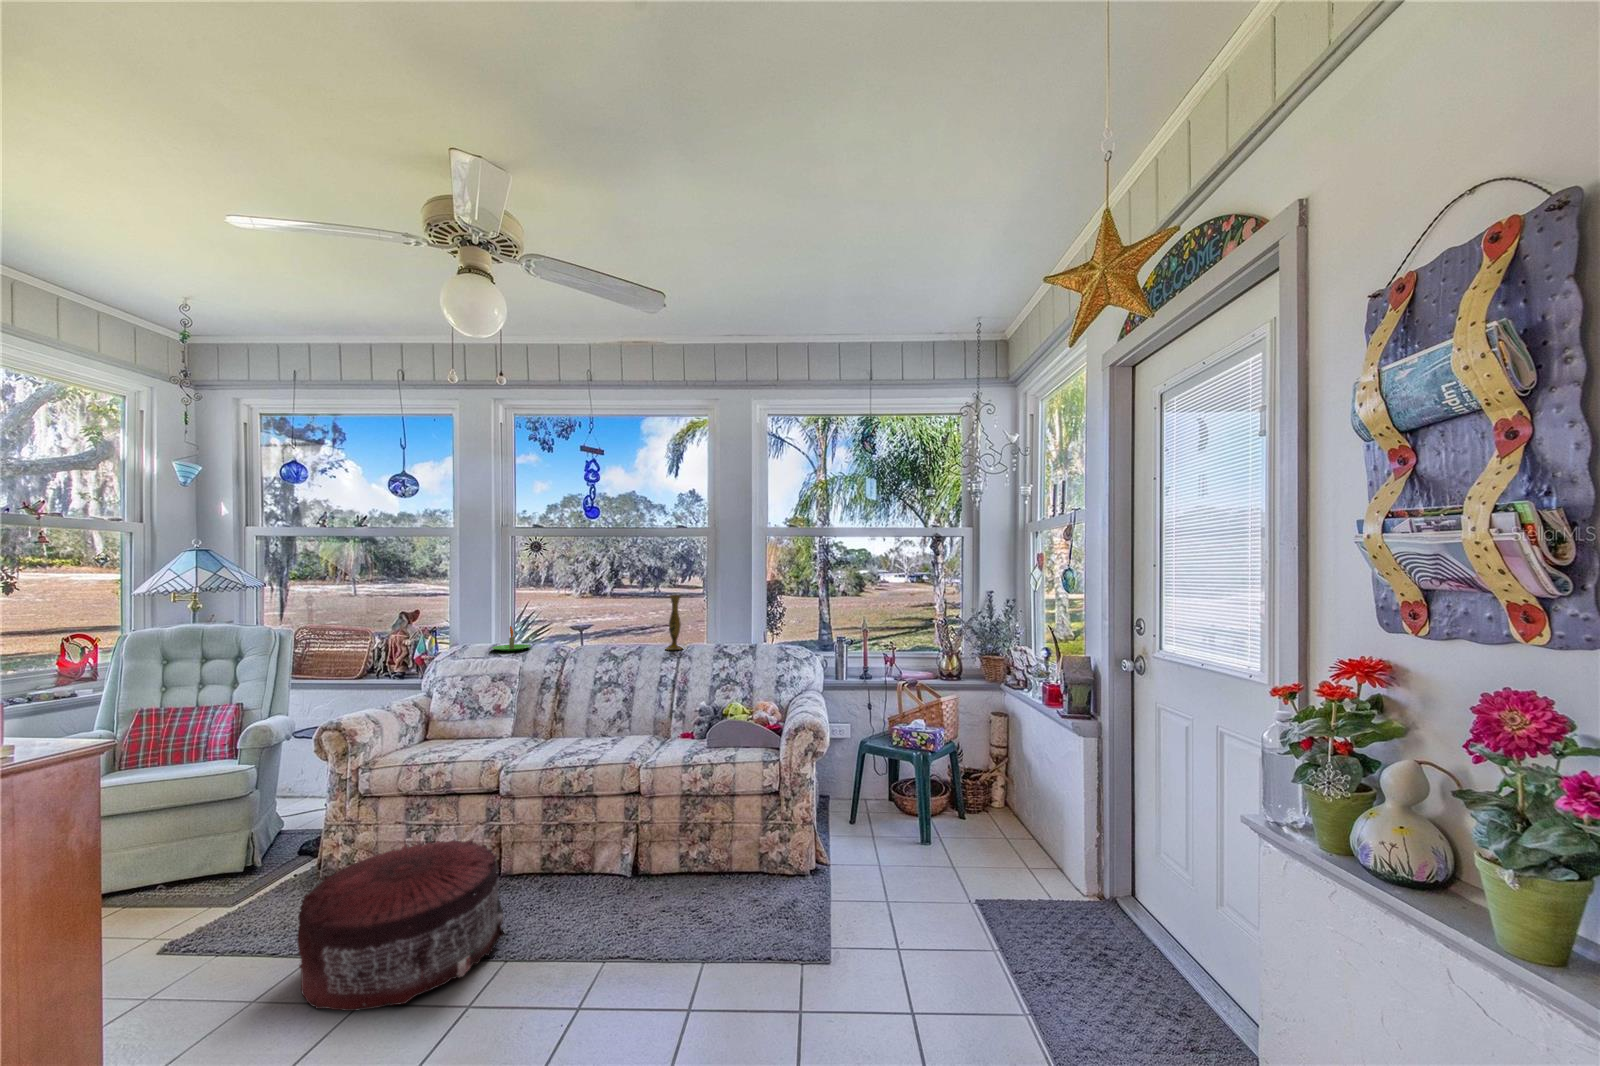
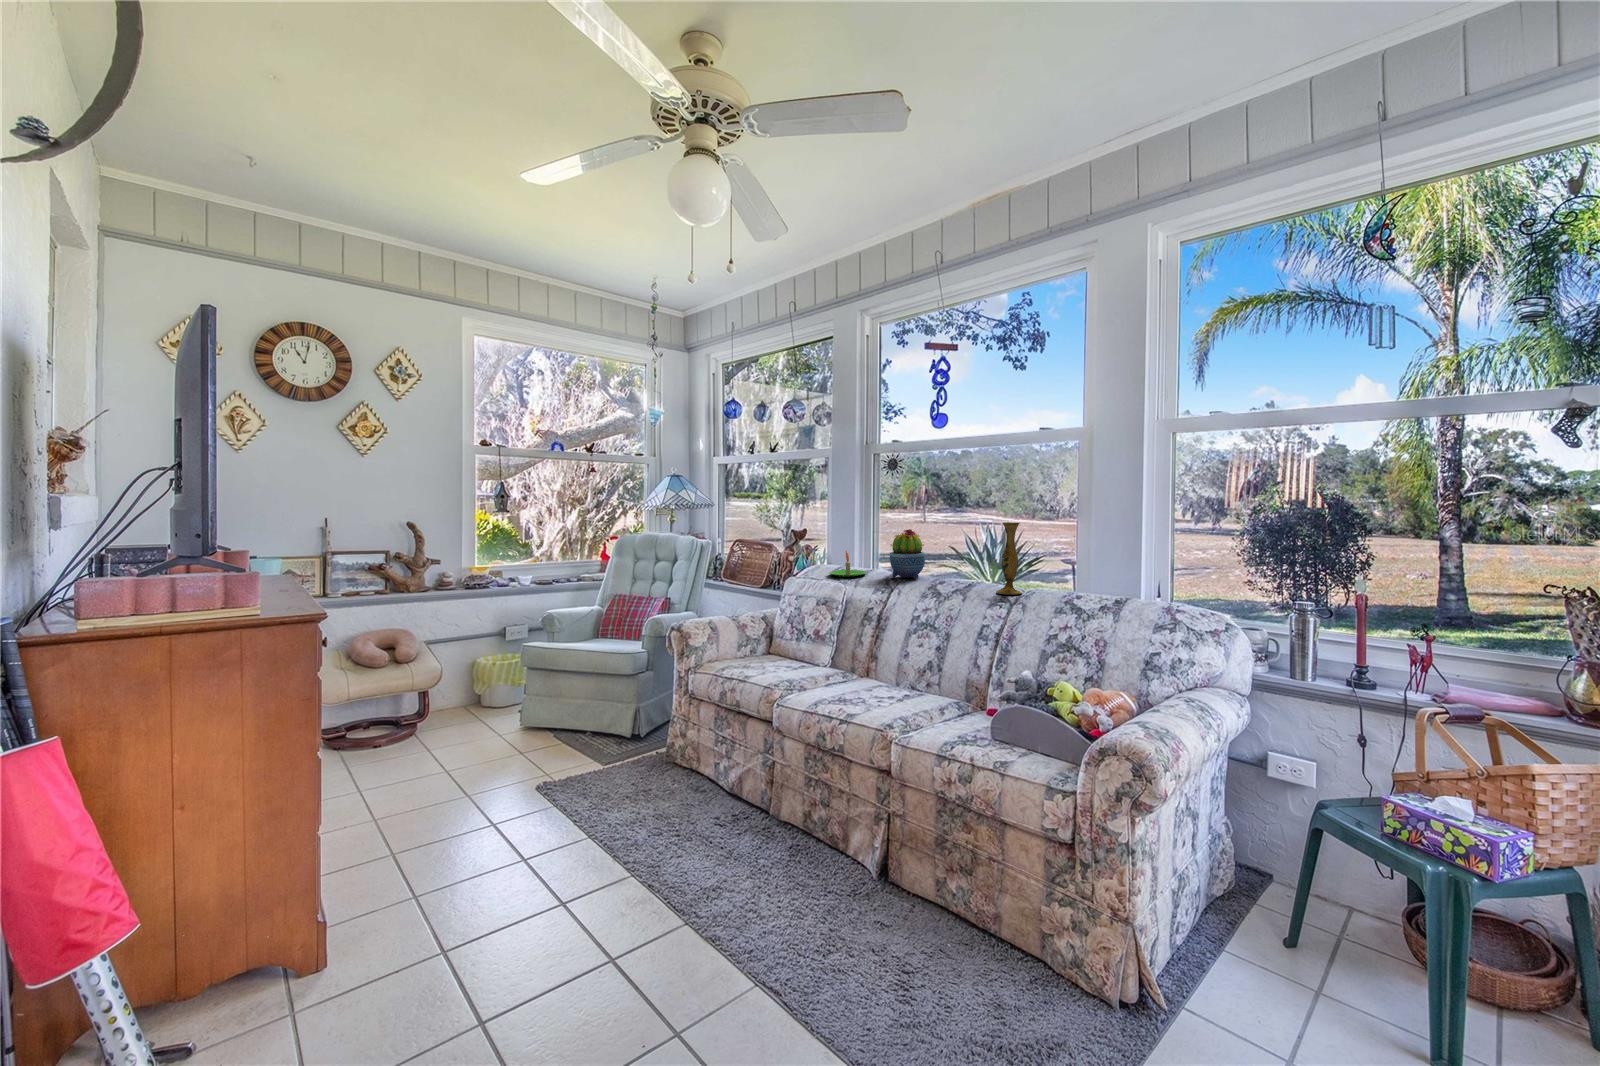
potted cactus: none [558,602,591,647] -> present [890,529,925,579]
pouf: present [297,840,504,1011] -> none [546,751,721,914]

